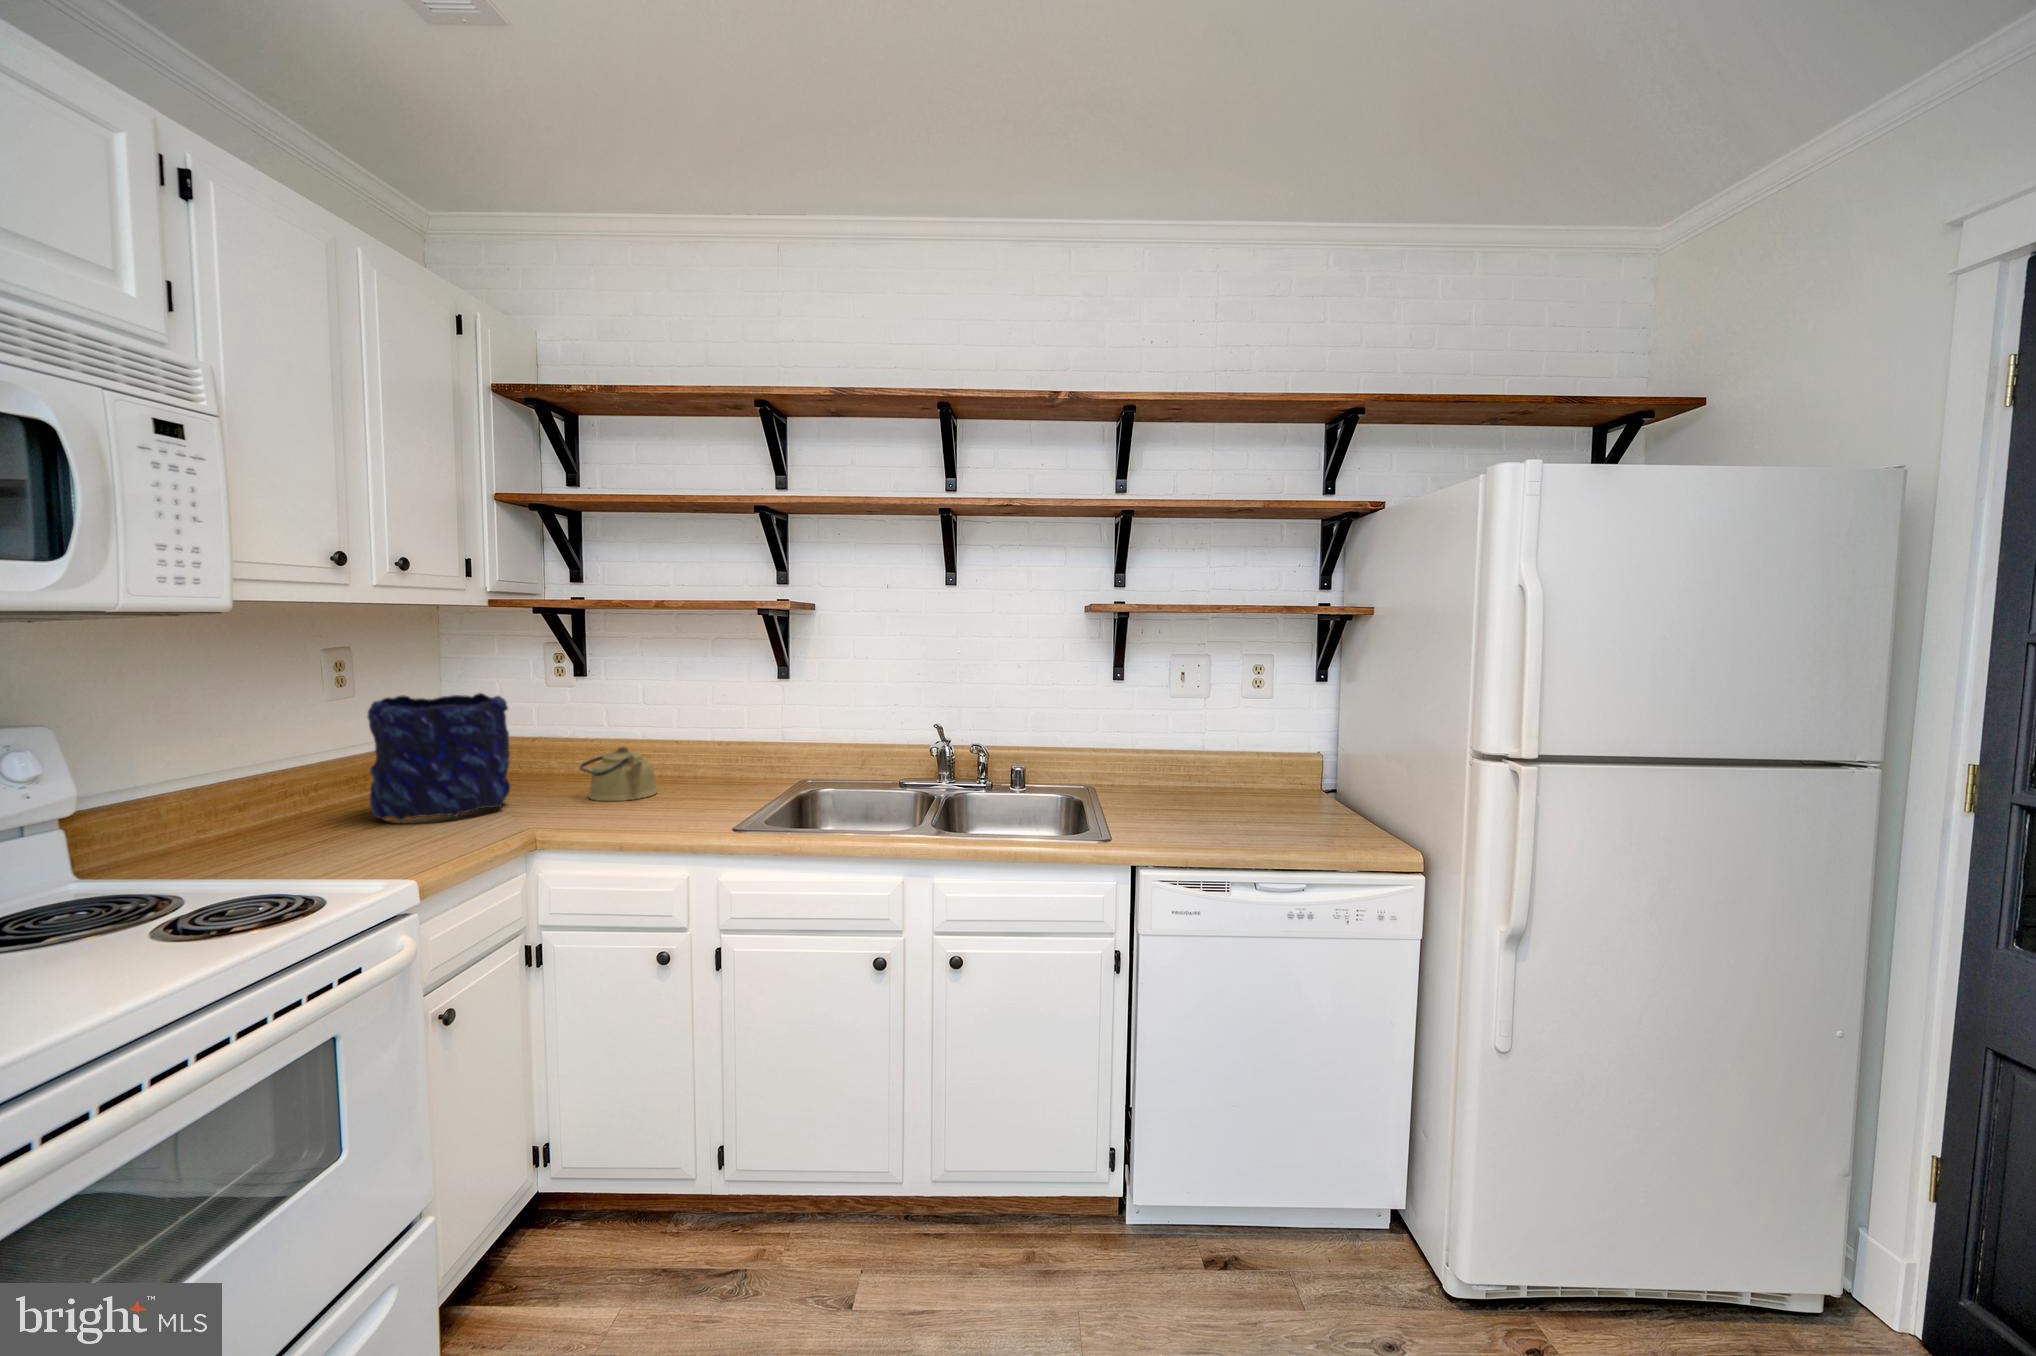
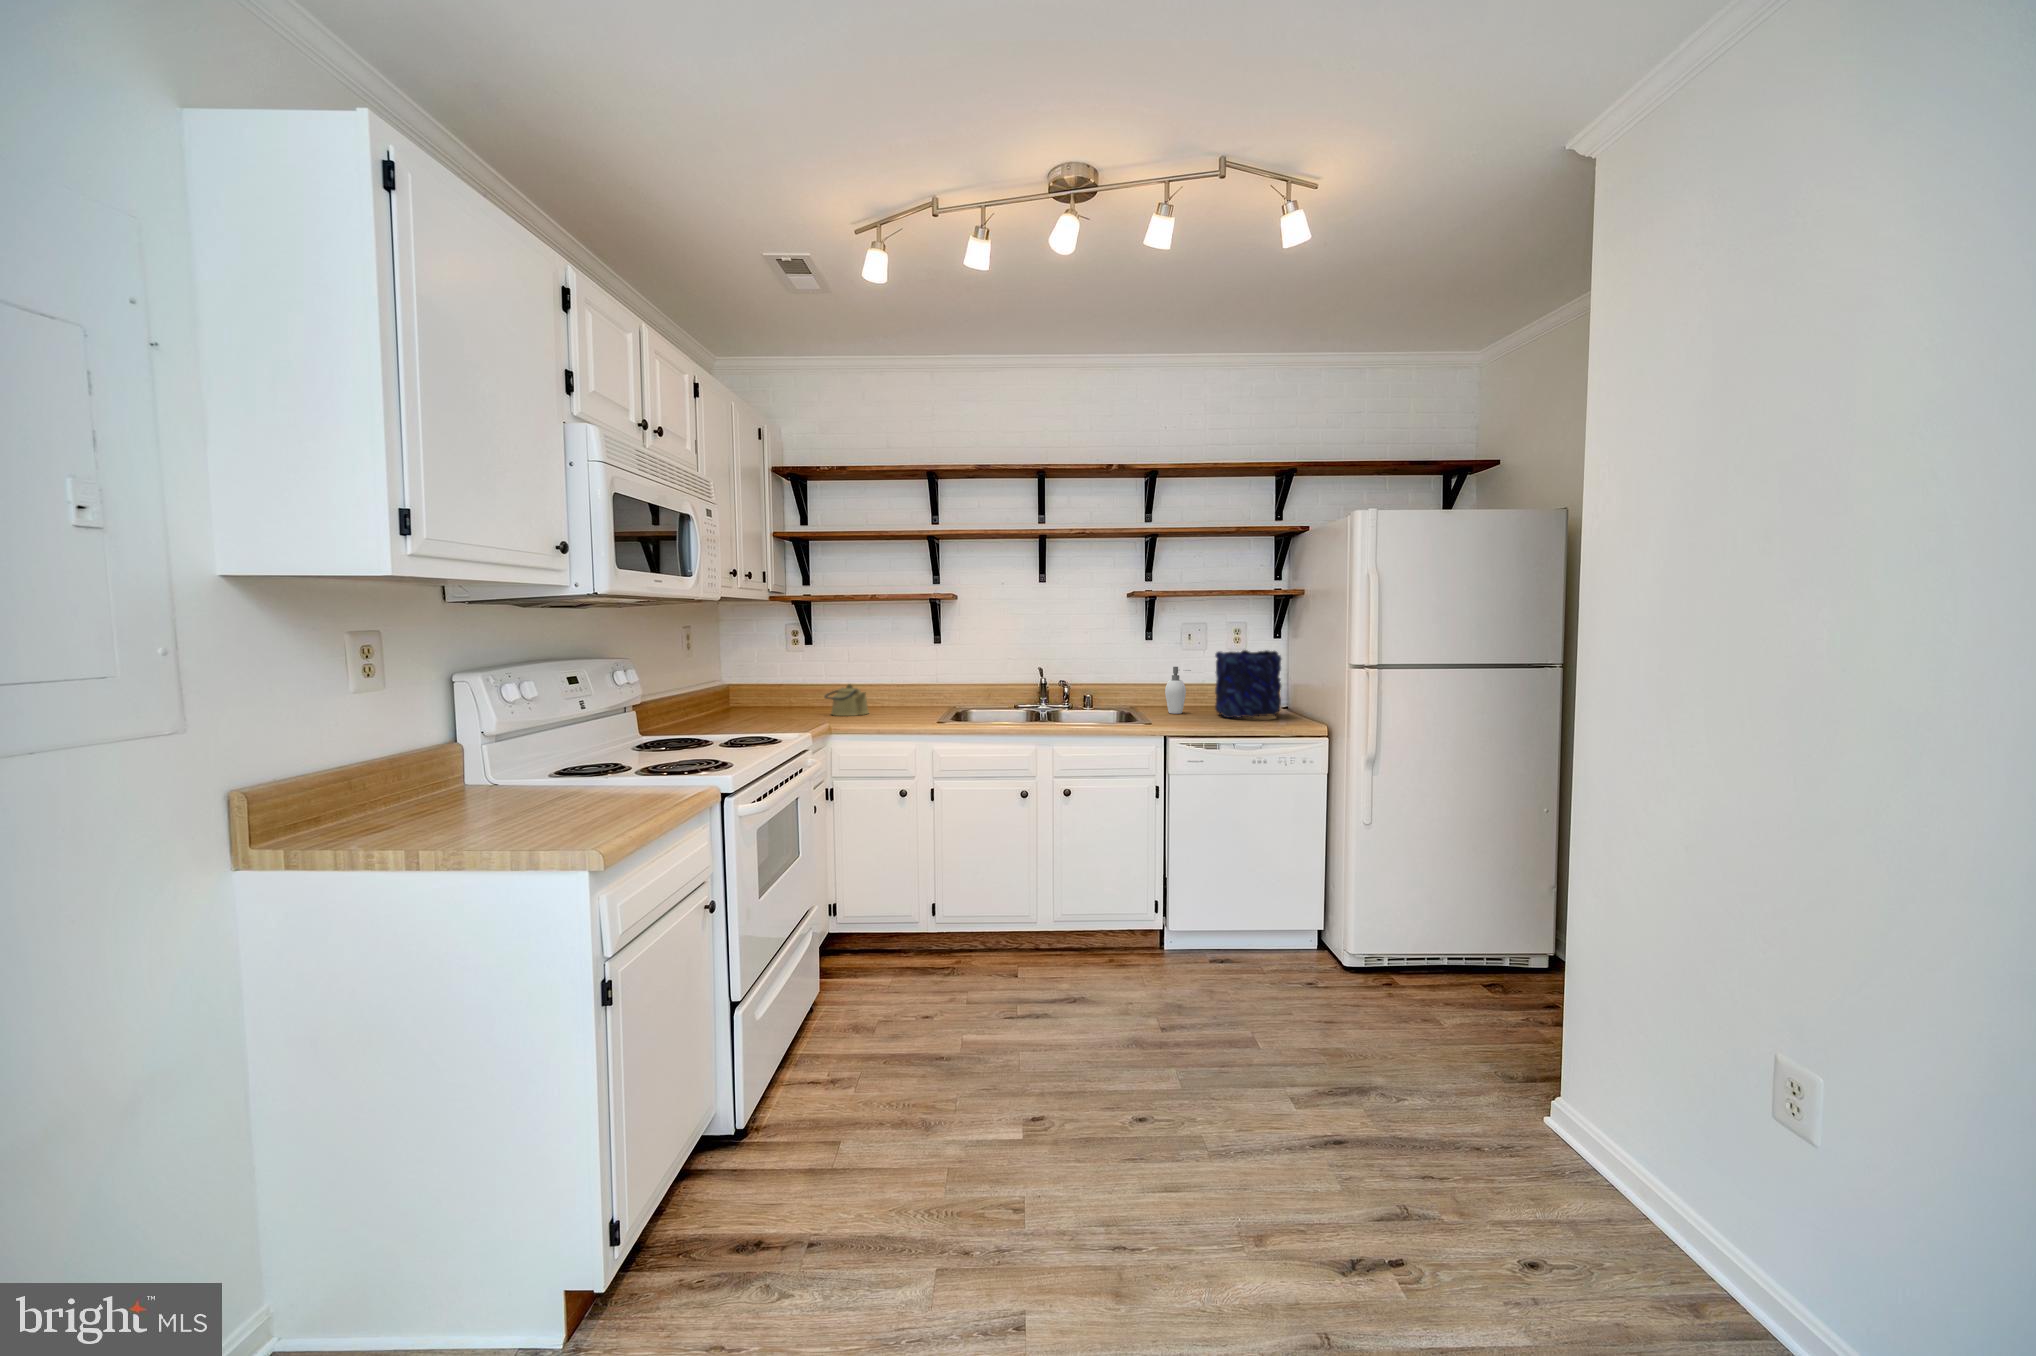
vase: present [368,693,510,821] -> present [1215,650,1281,718]
soap dispenser: none [1140,728,1183,806] -> present [1165,667,1191,714]

